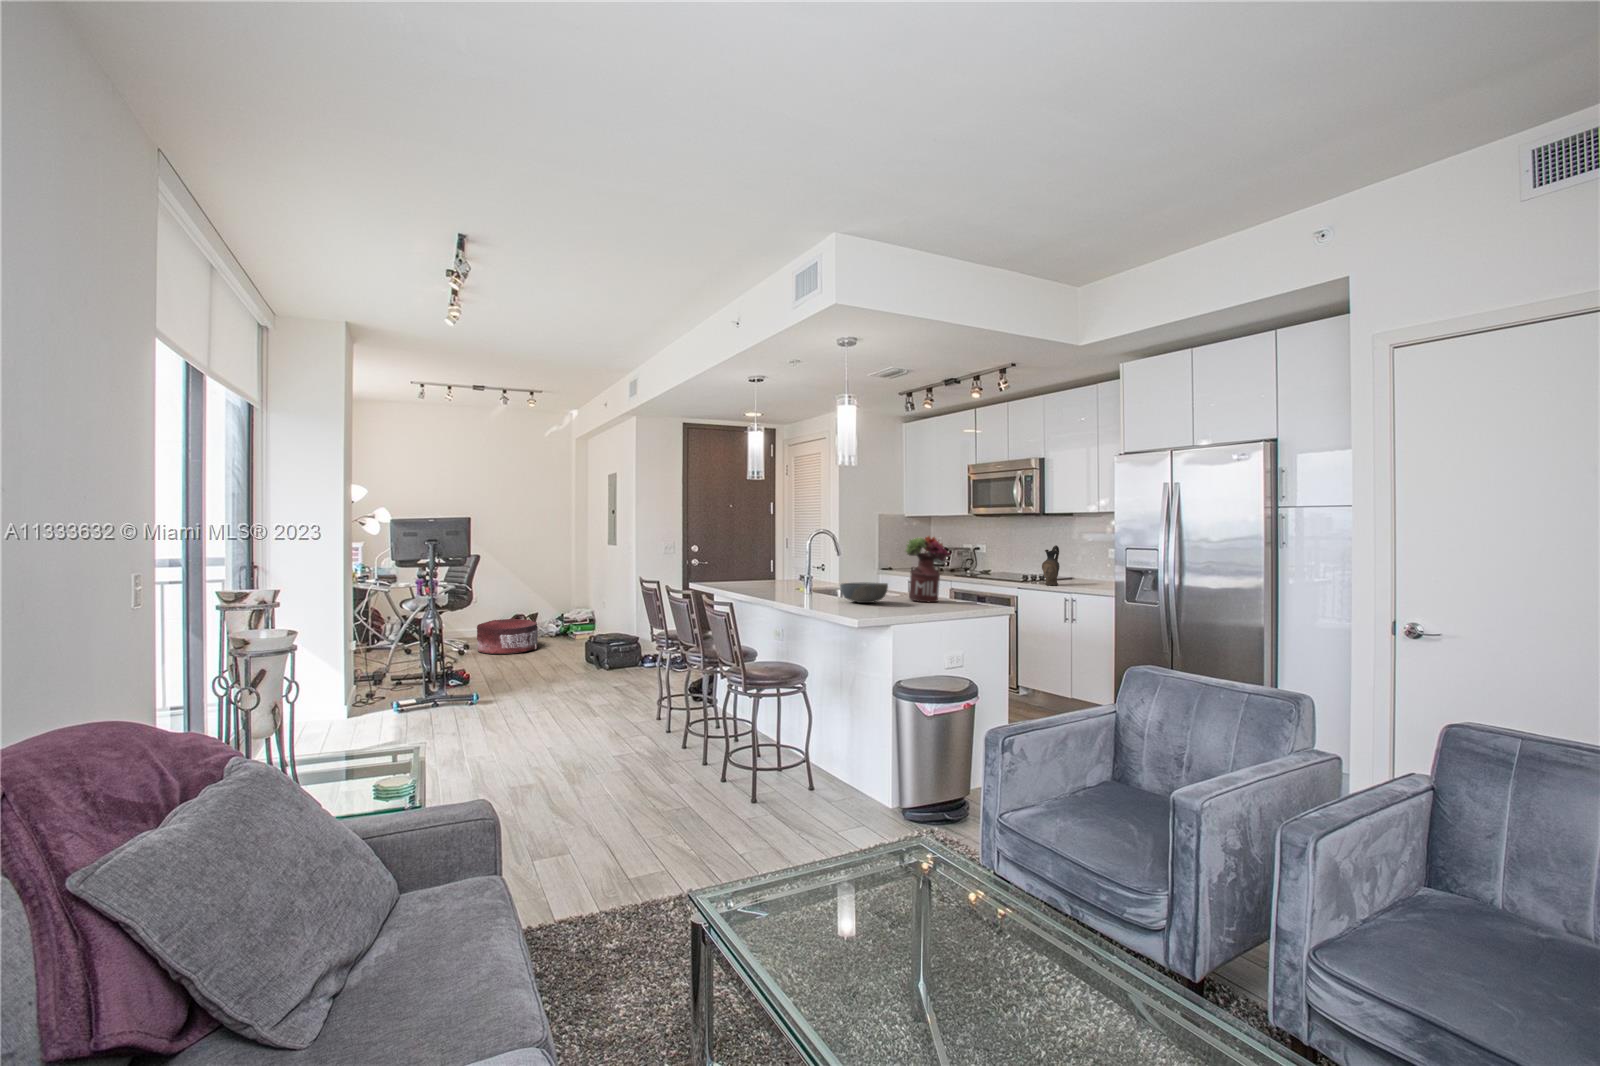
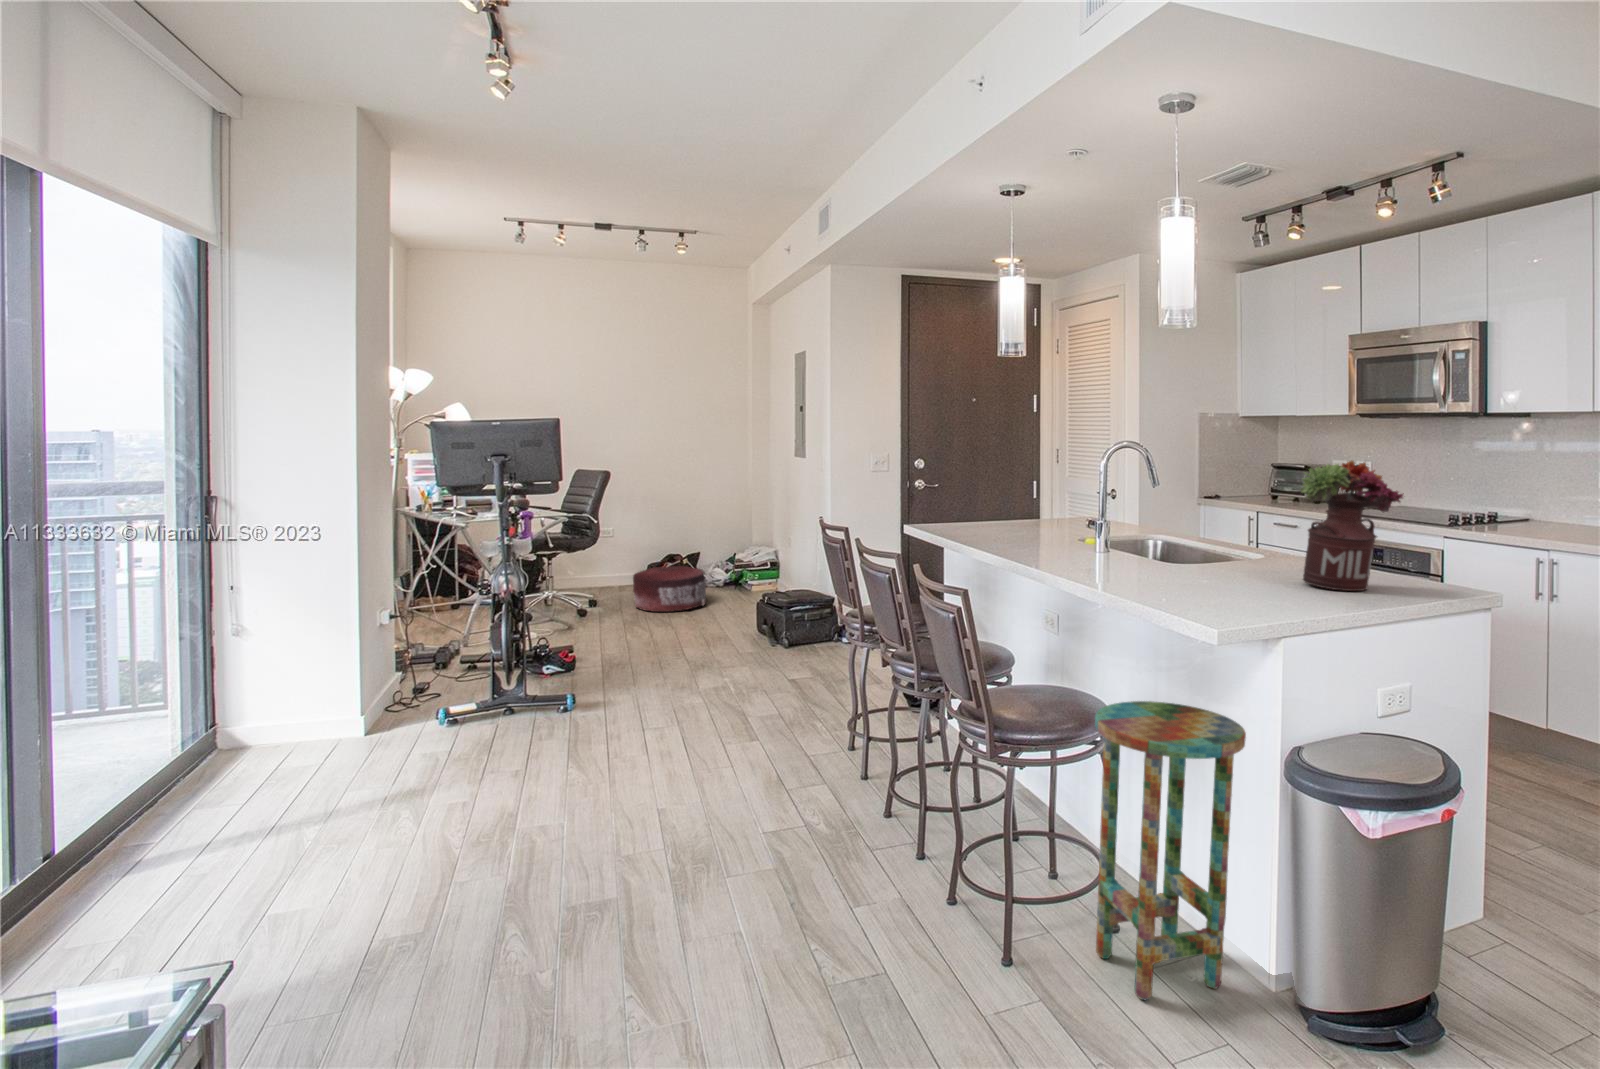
ceramic pitcher: present [1042,545,1060,585] -> none [1519,465,1558,537]
bowl: present [840,582,888,603] -> none [1167,551,1269,593]
side table: none [801,661,873,816] -> present [1095,701,1246,1000]

